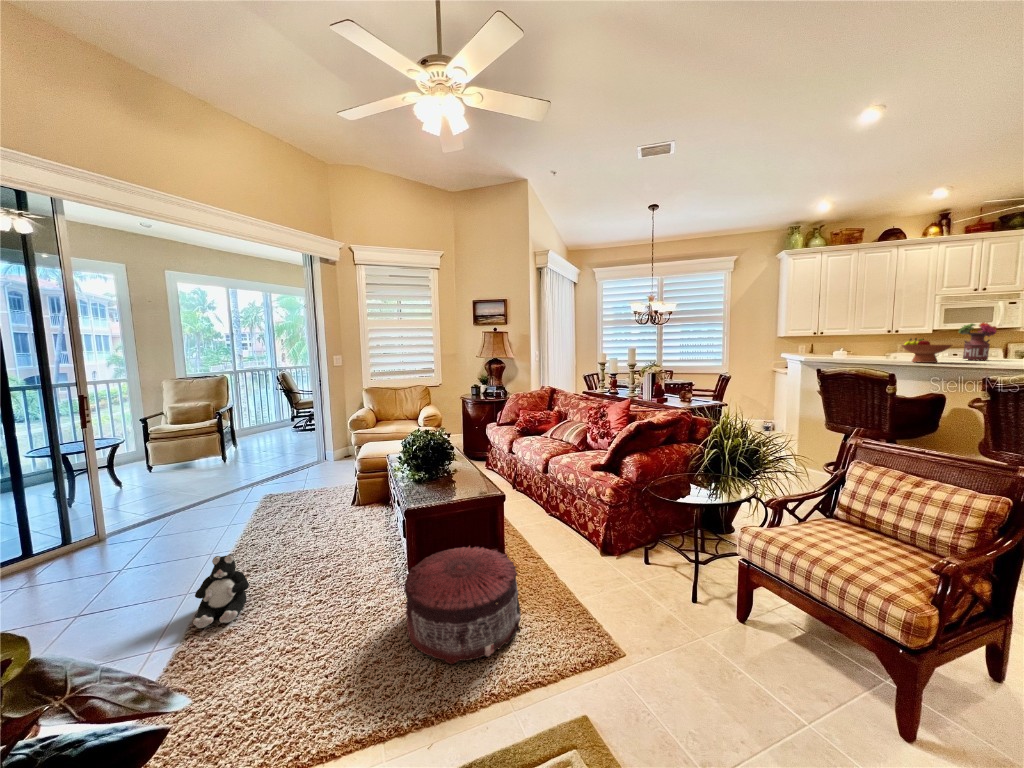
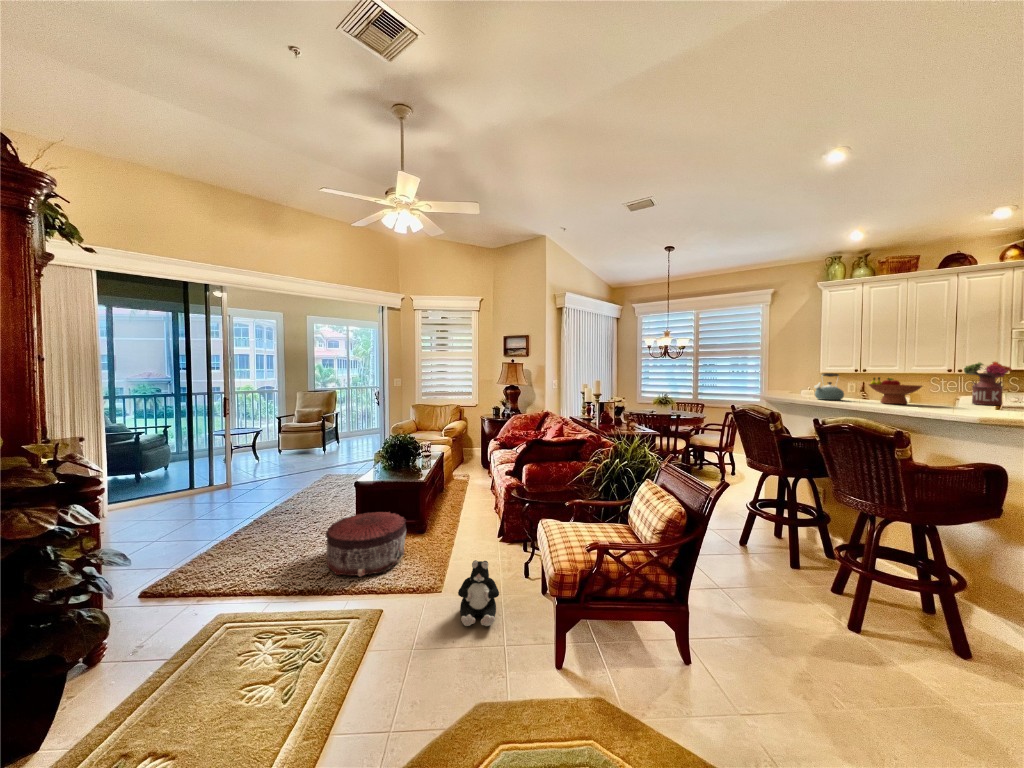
kettle: none [843,336,872,361] -> present [815,373,844,400]
plush toy: present [193,554,249,628] -> present [458,560,499,626]

